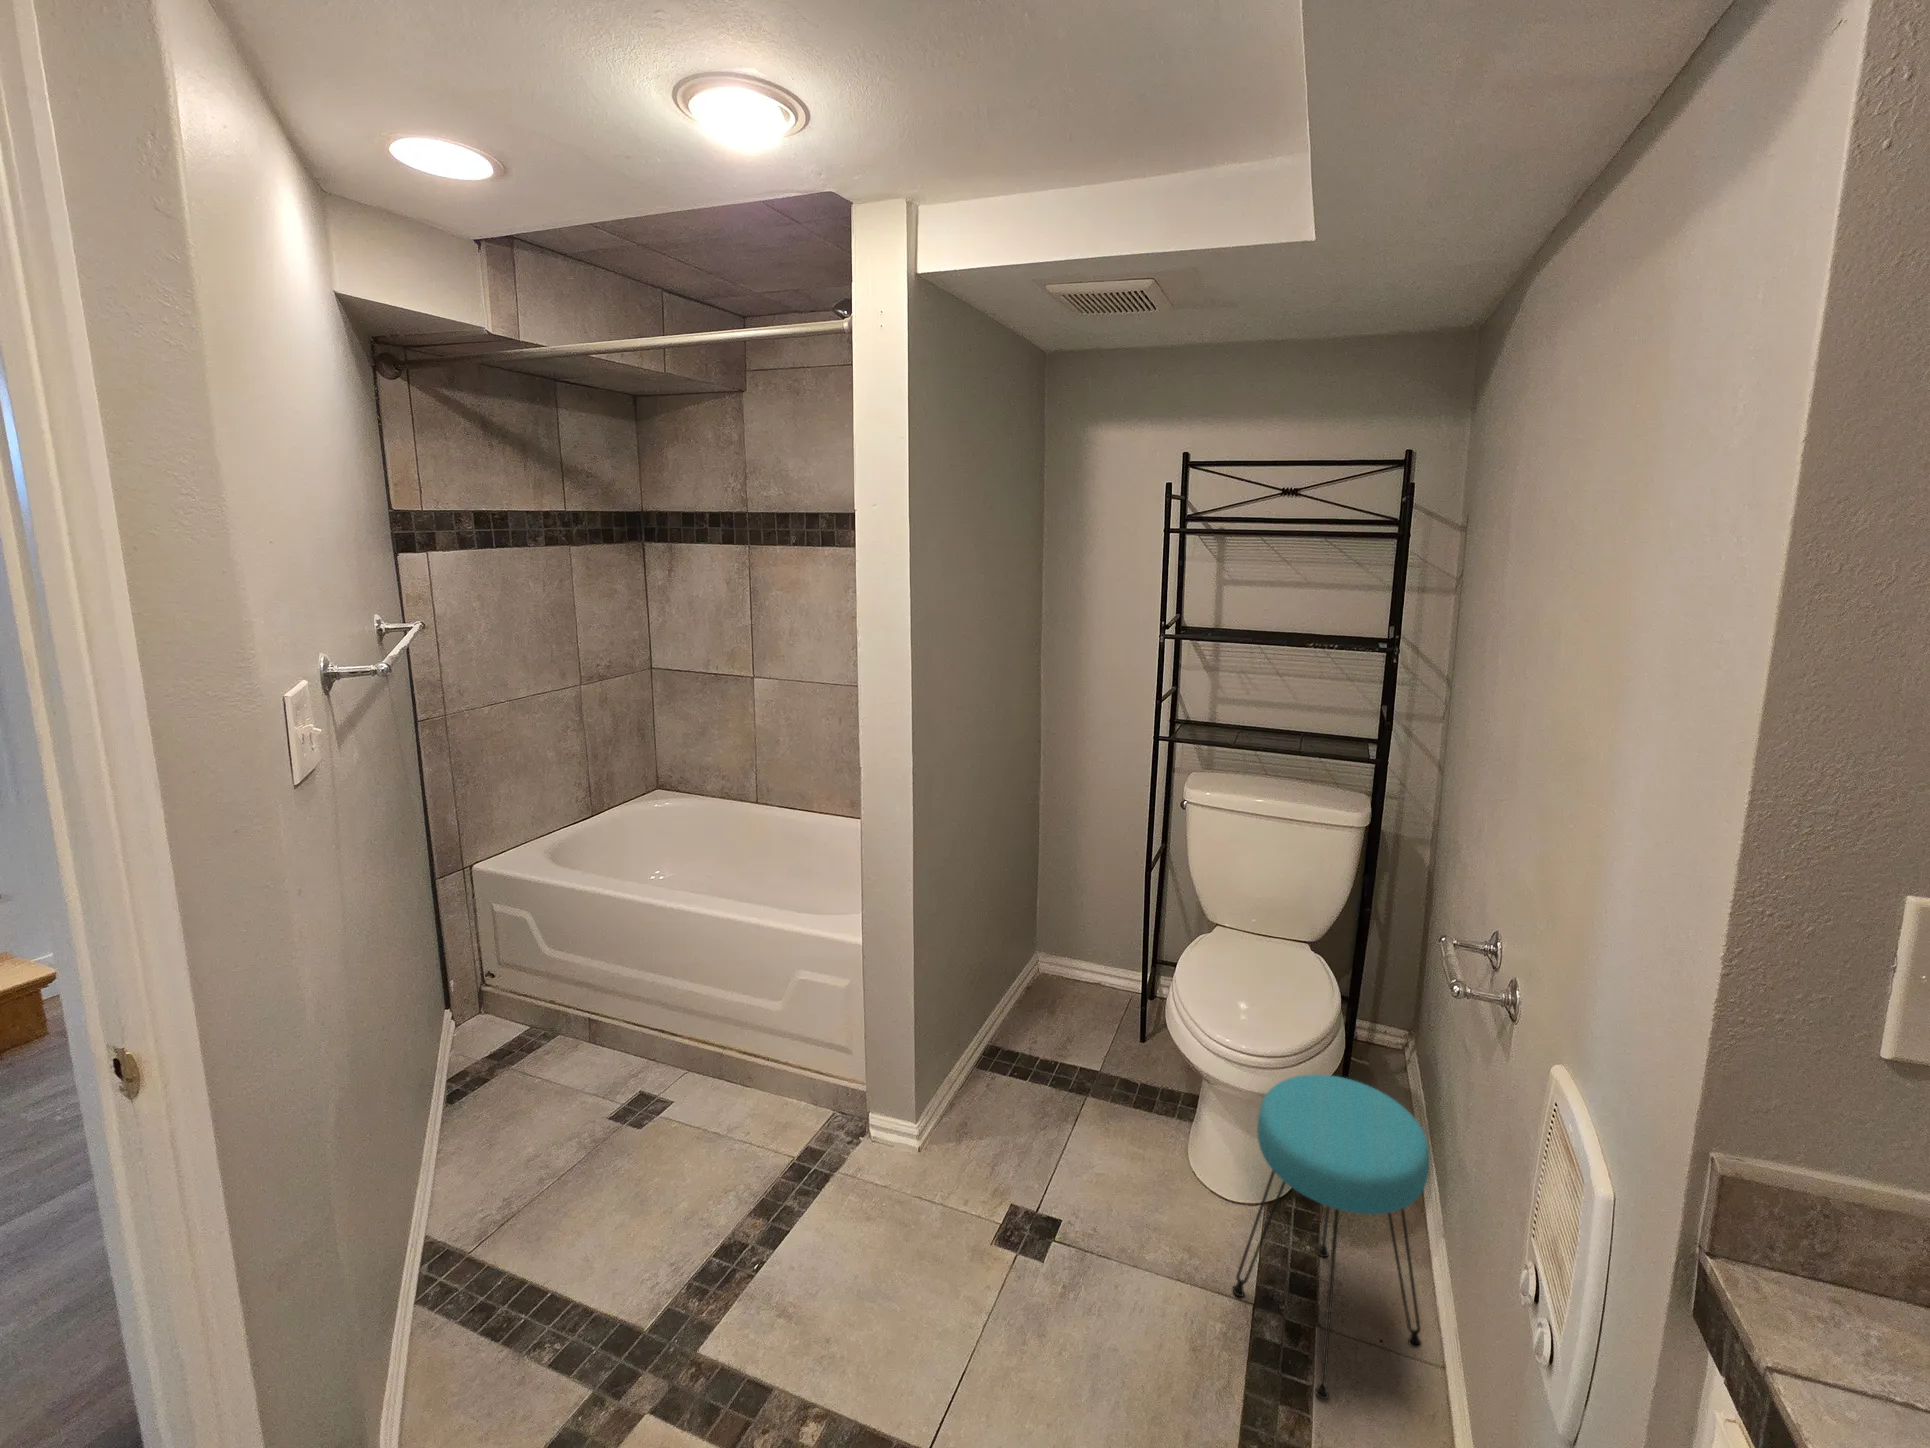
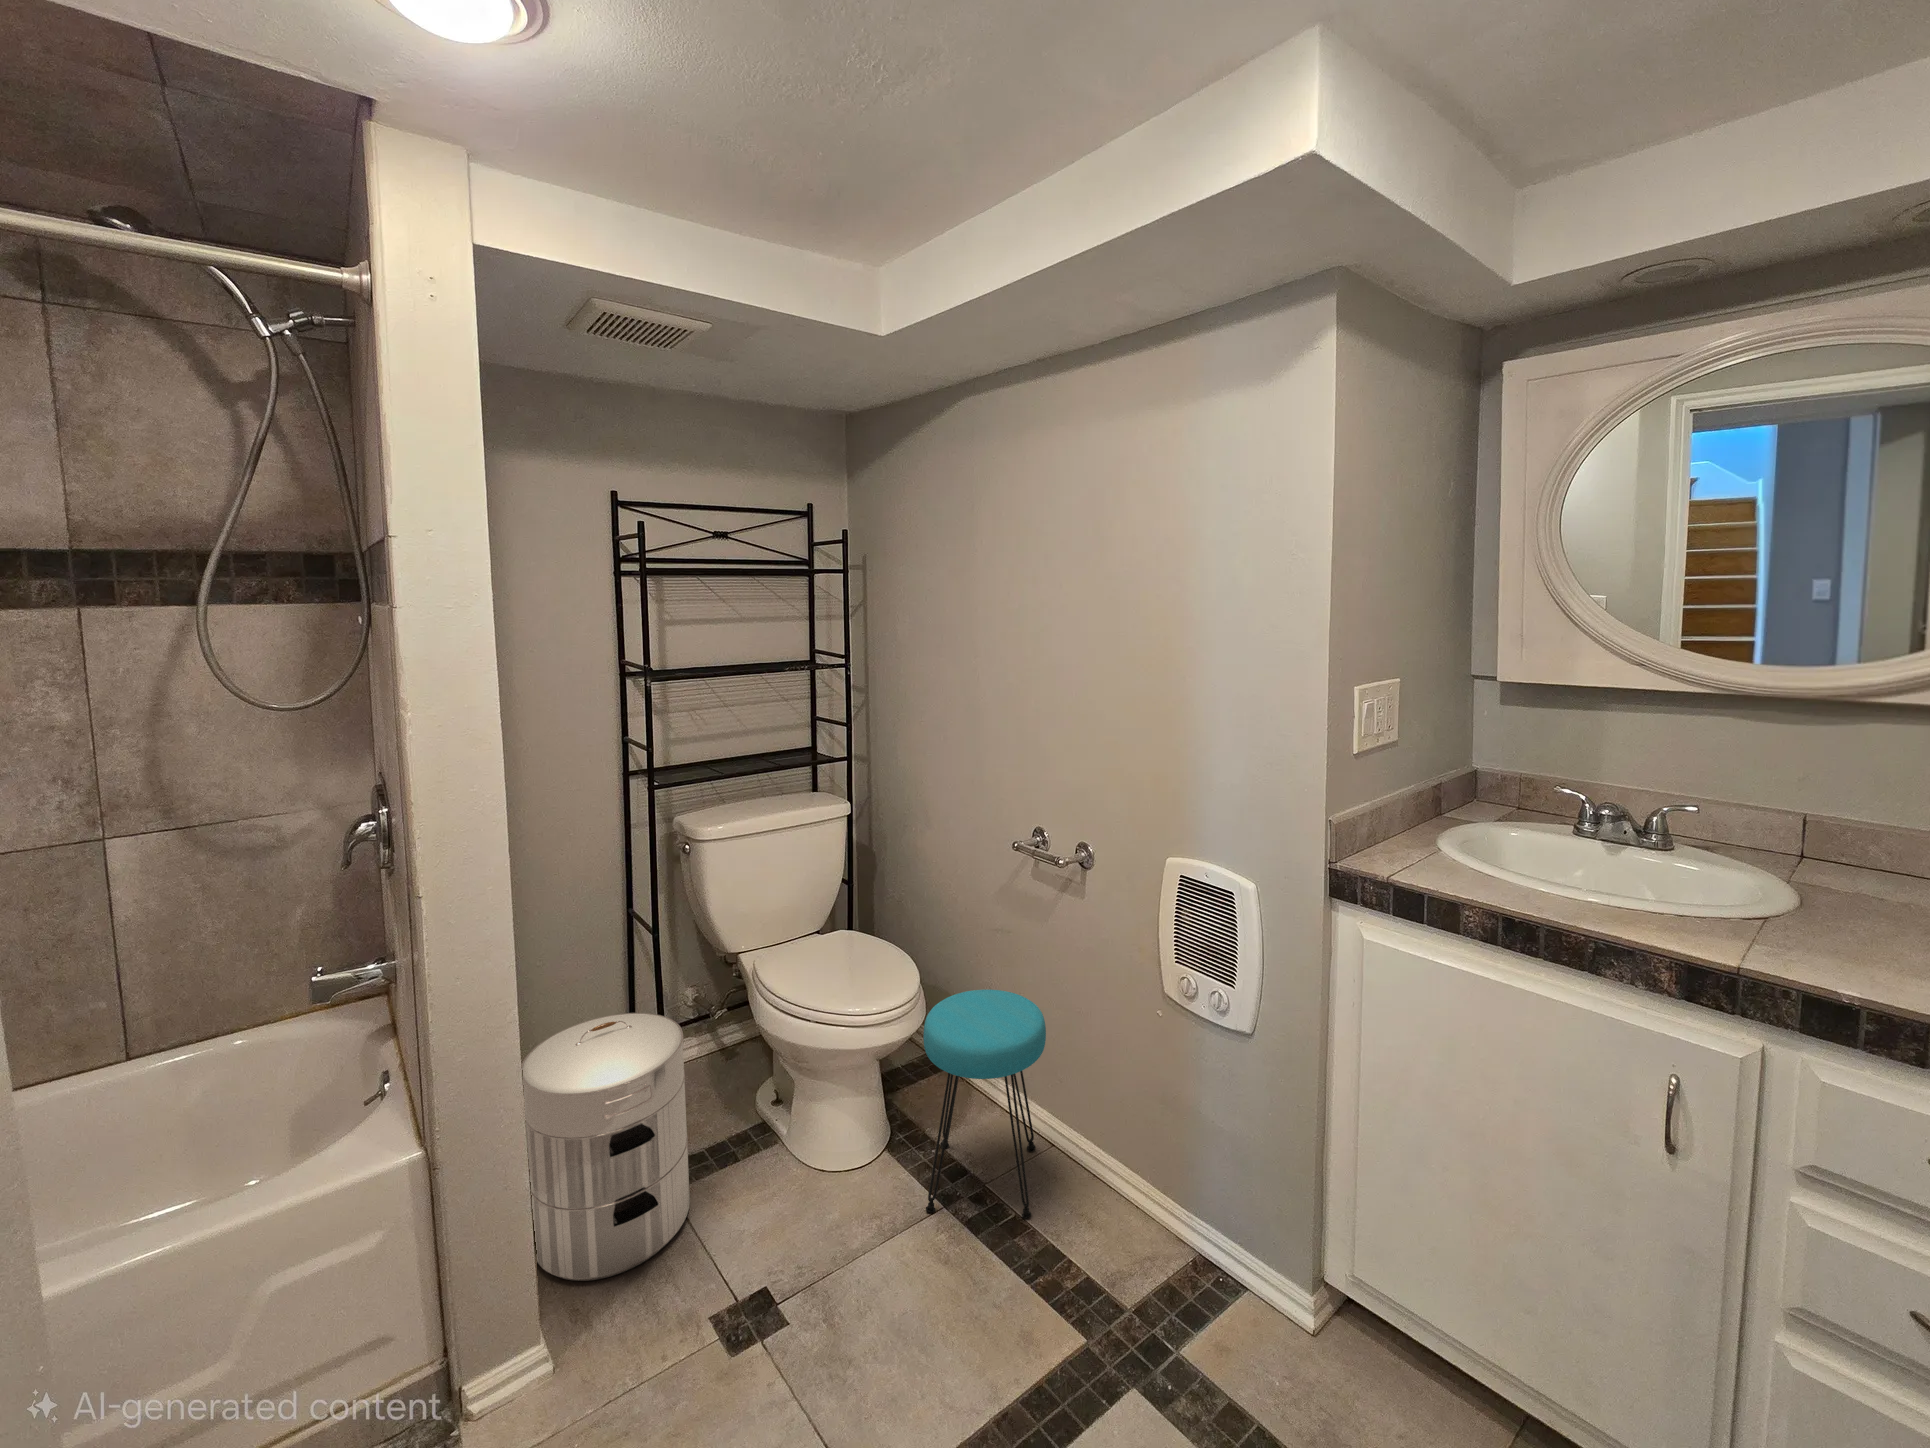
waste bin: none [974,916,1100,1132] -> present [522,1013,690,1281]

